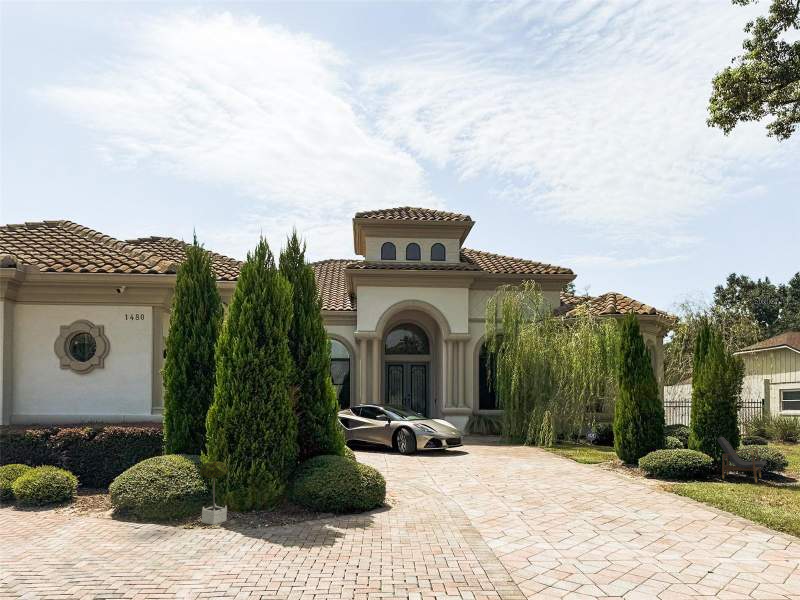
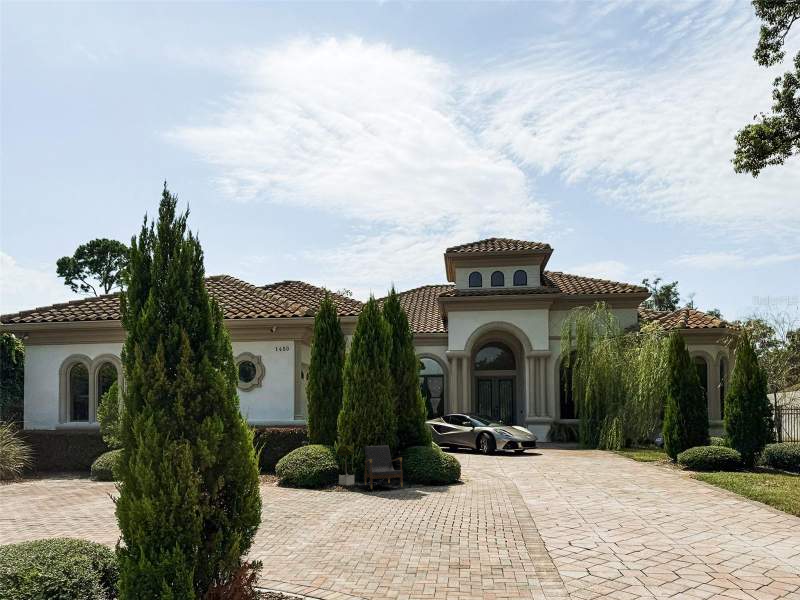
lounge chair: present [718,437,766,482] -> present [365,446,403,489]

